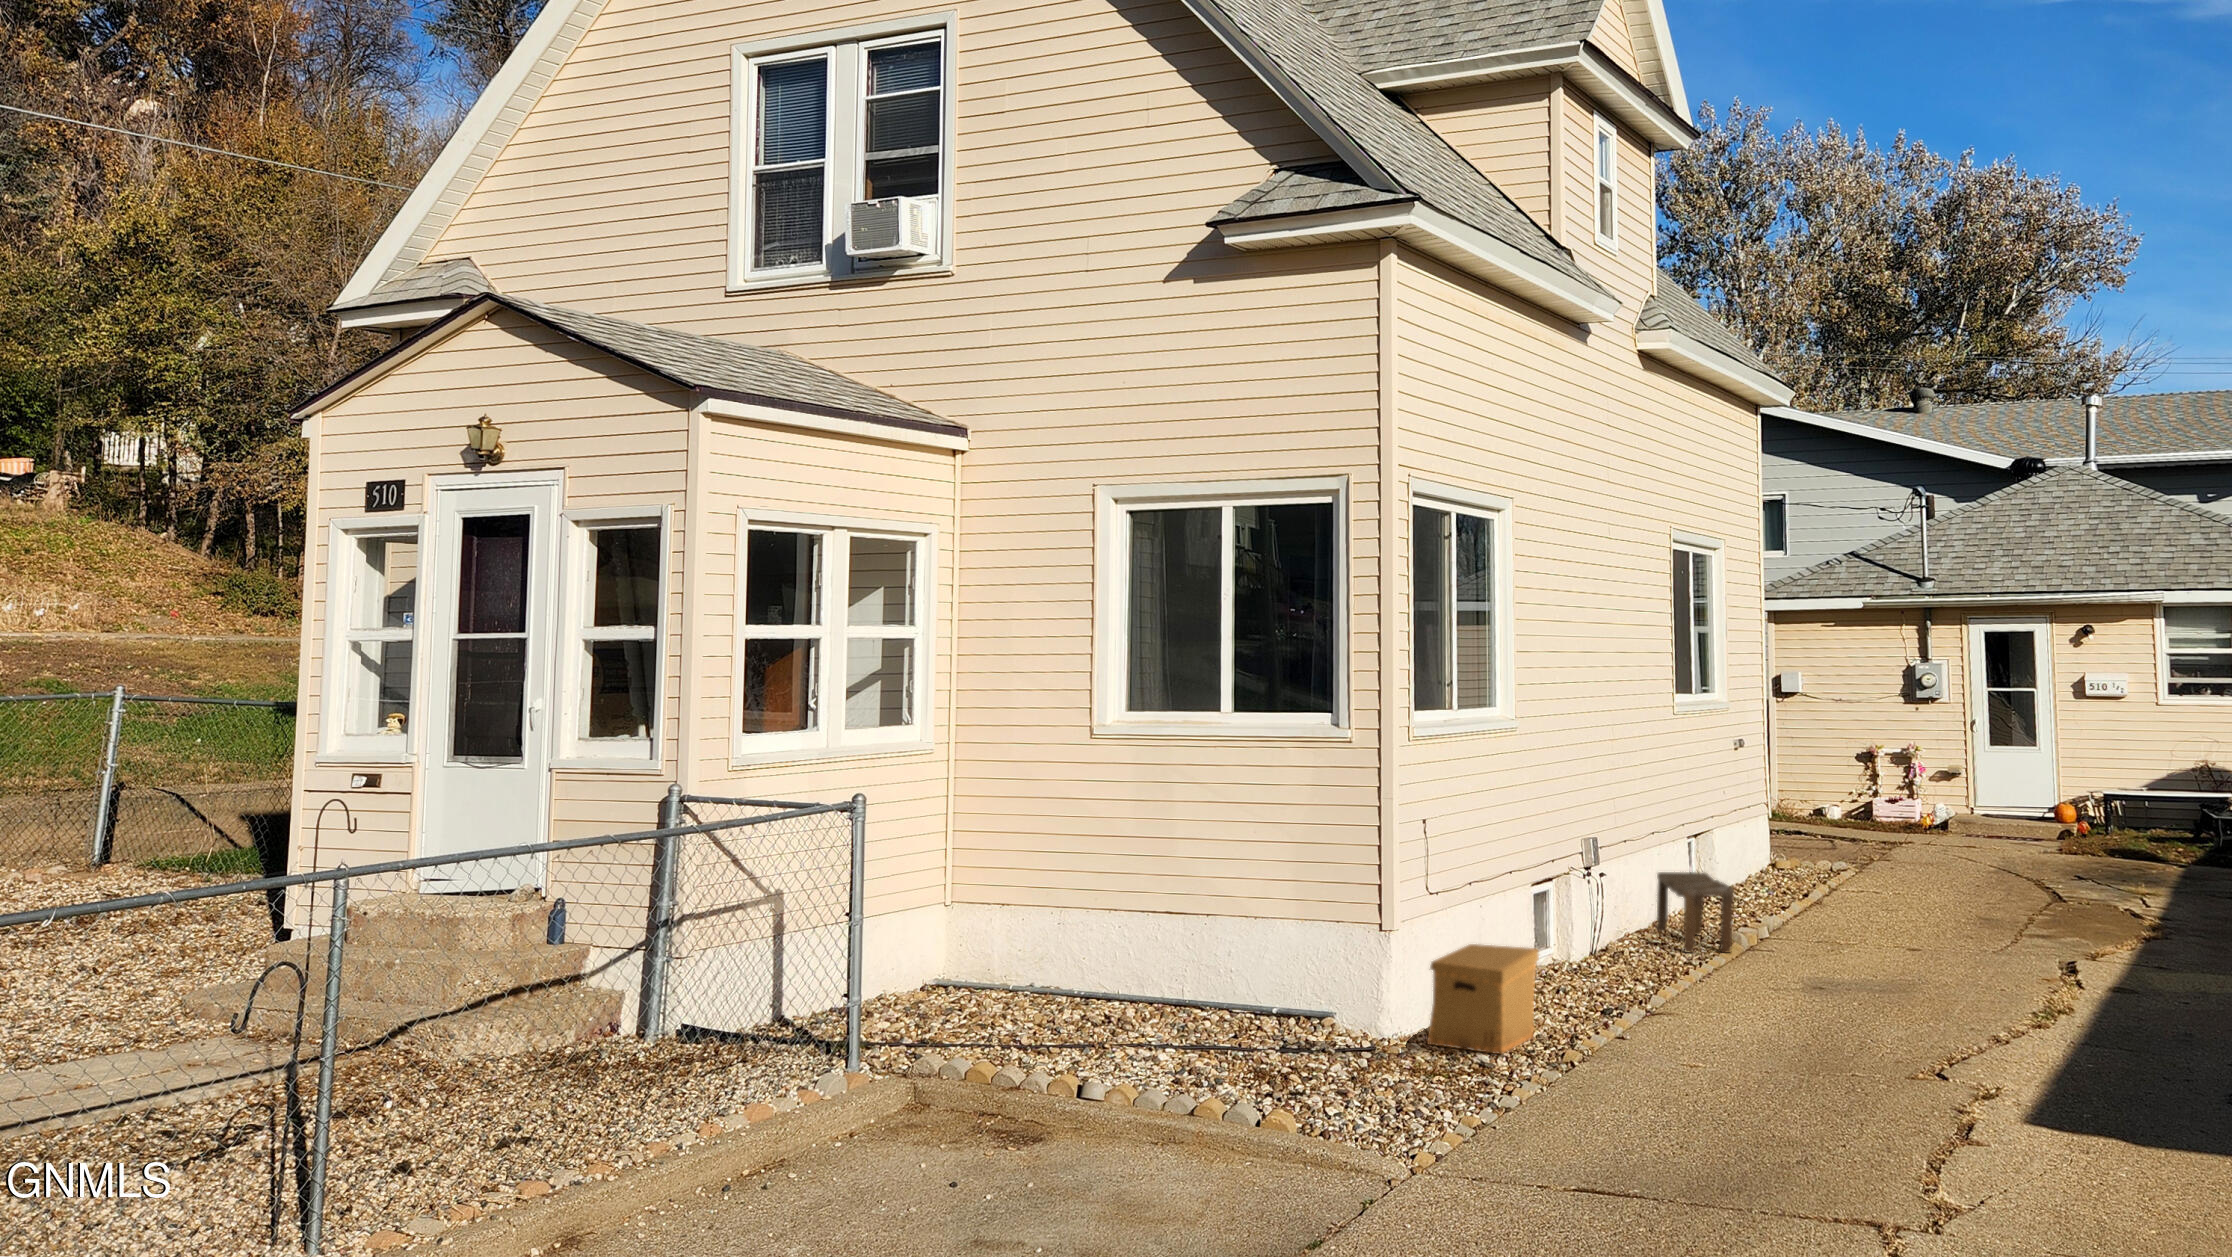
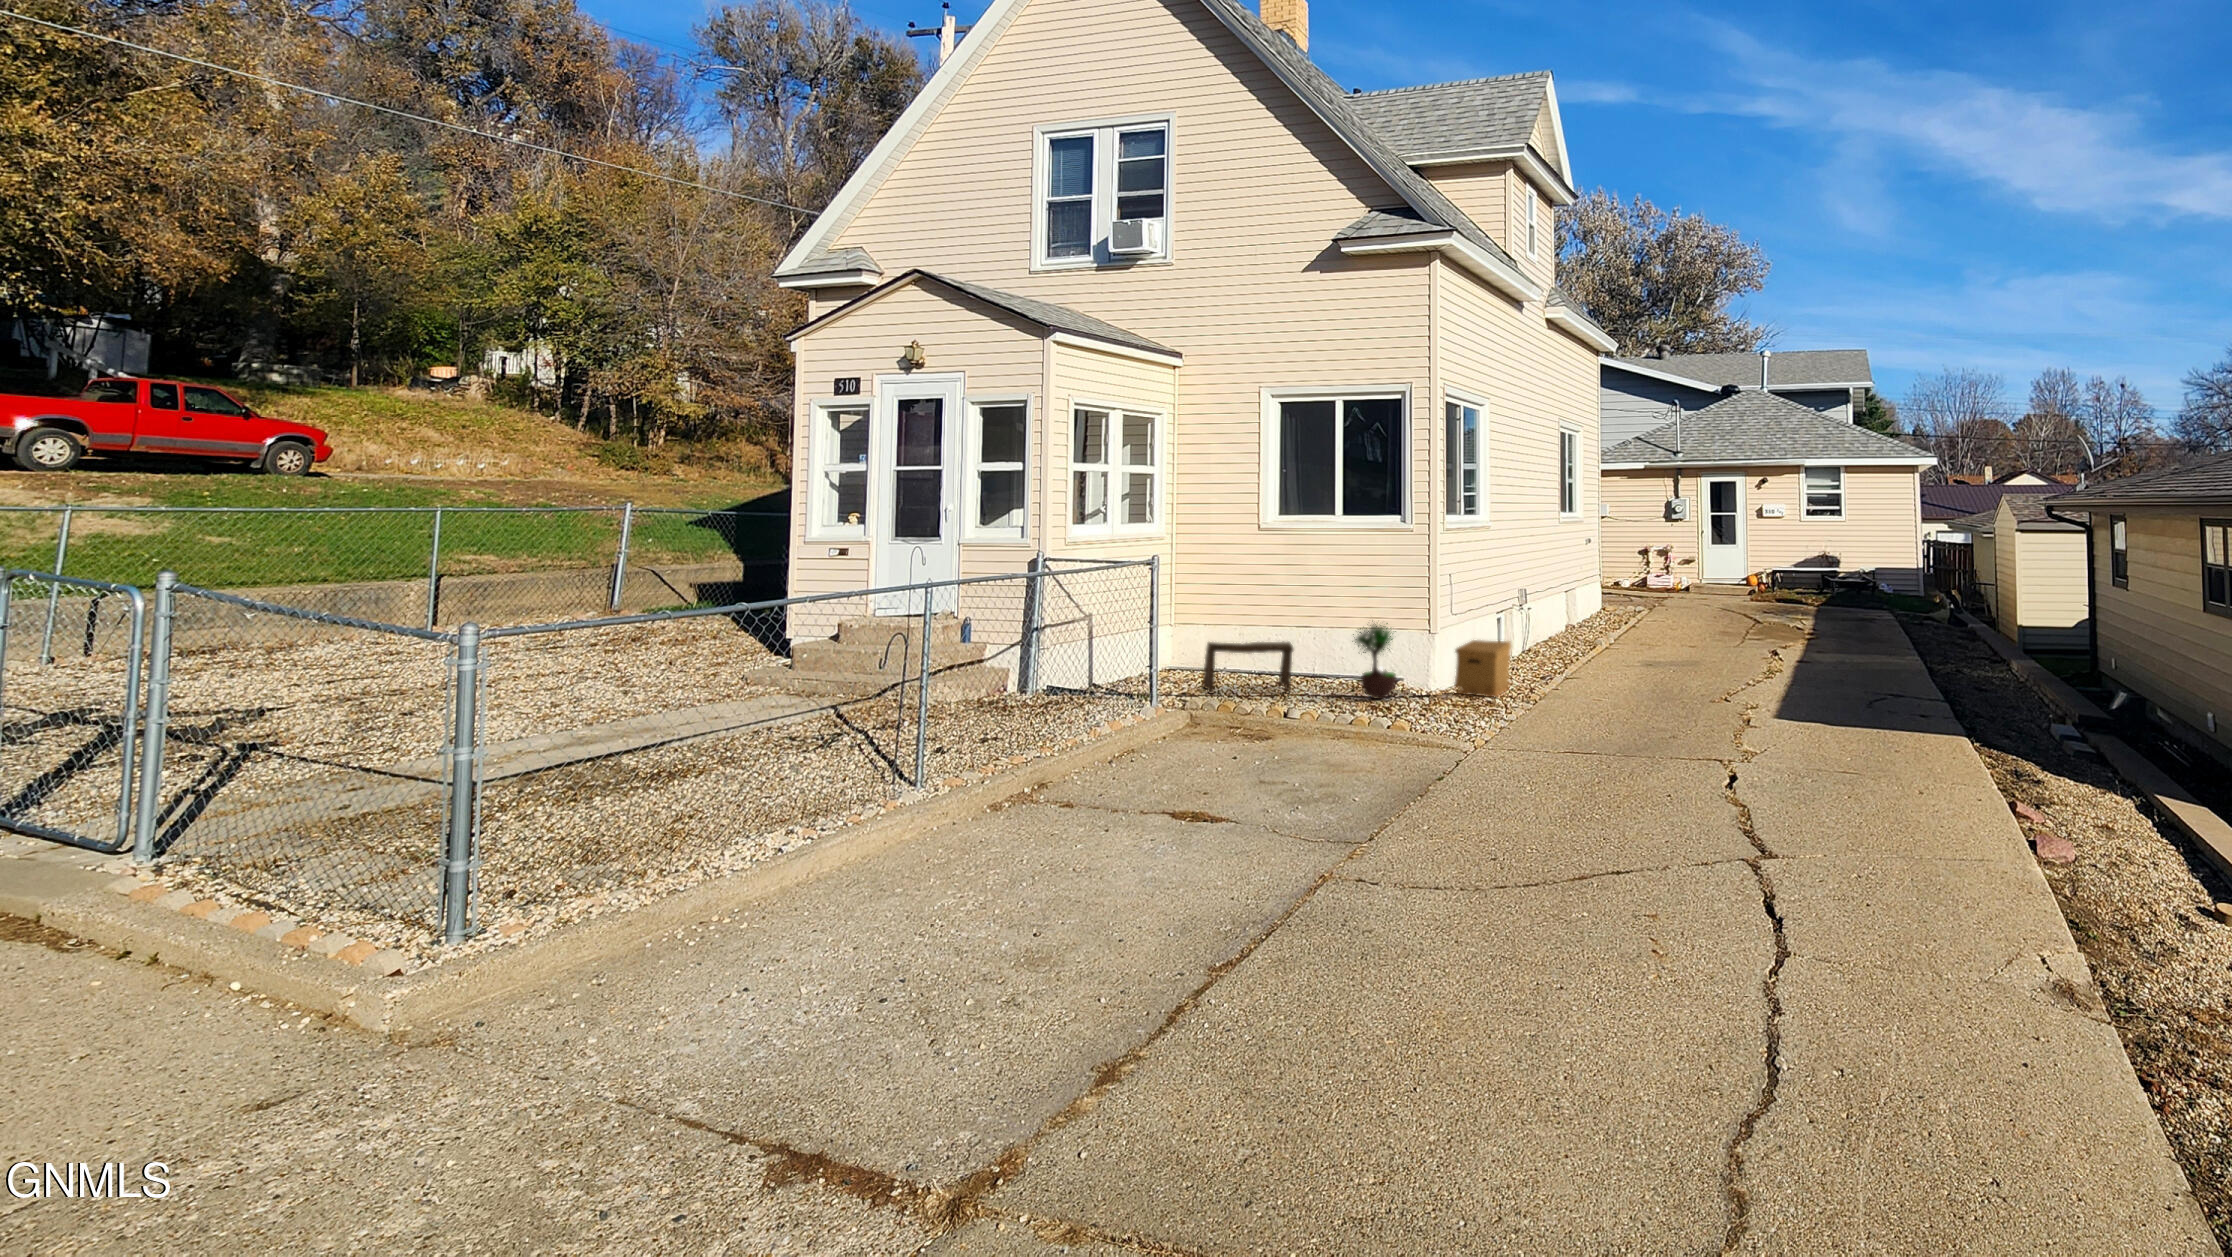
bench: present [1656,872,1734,953] -> present [1202,641,1293,694]
potted tree: none [1228,901,1316,1056] -> present [1352,621,1396,699]

